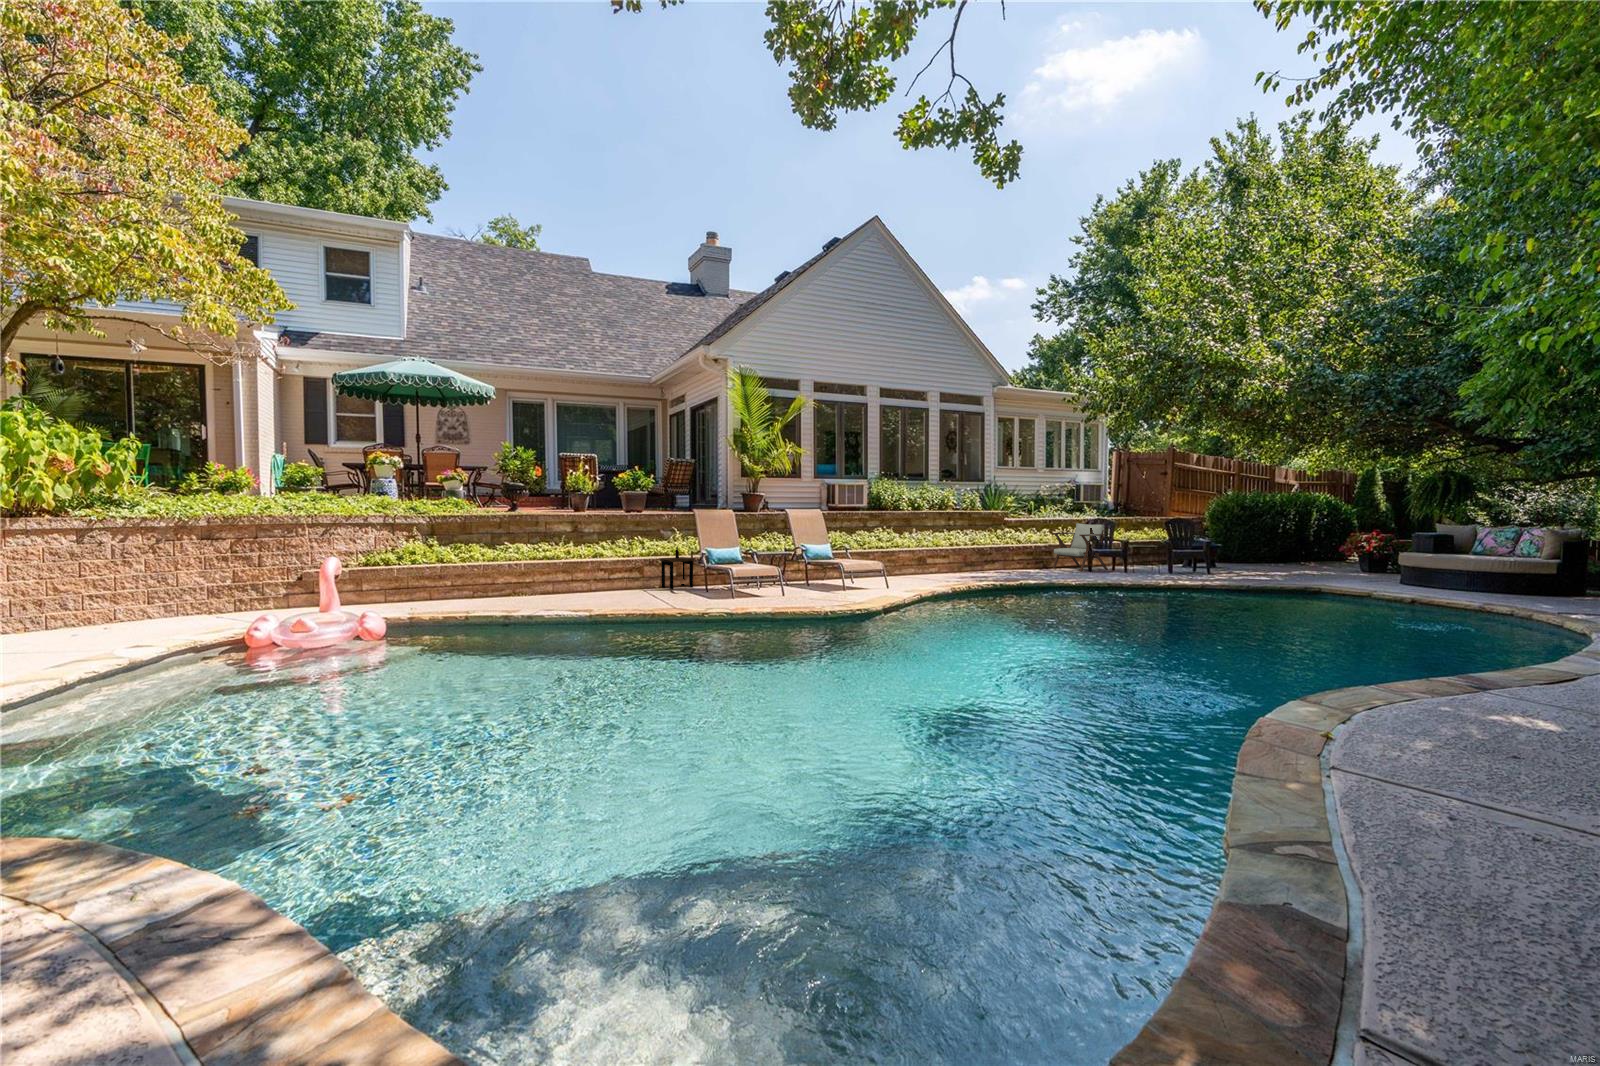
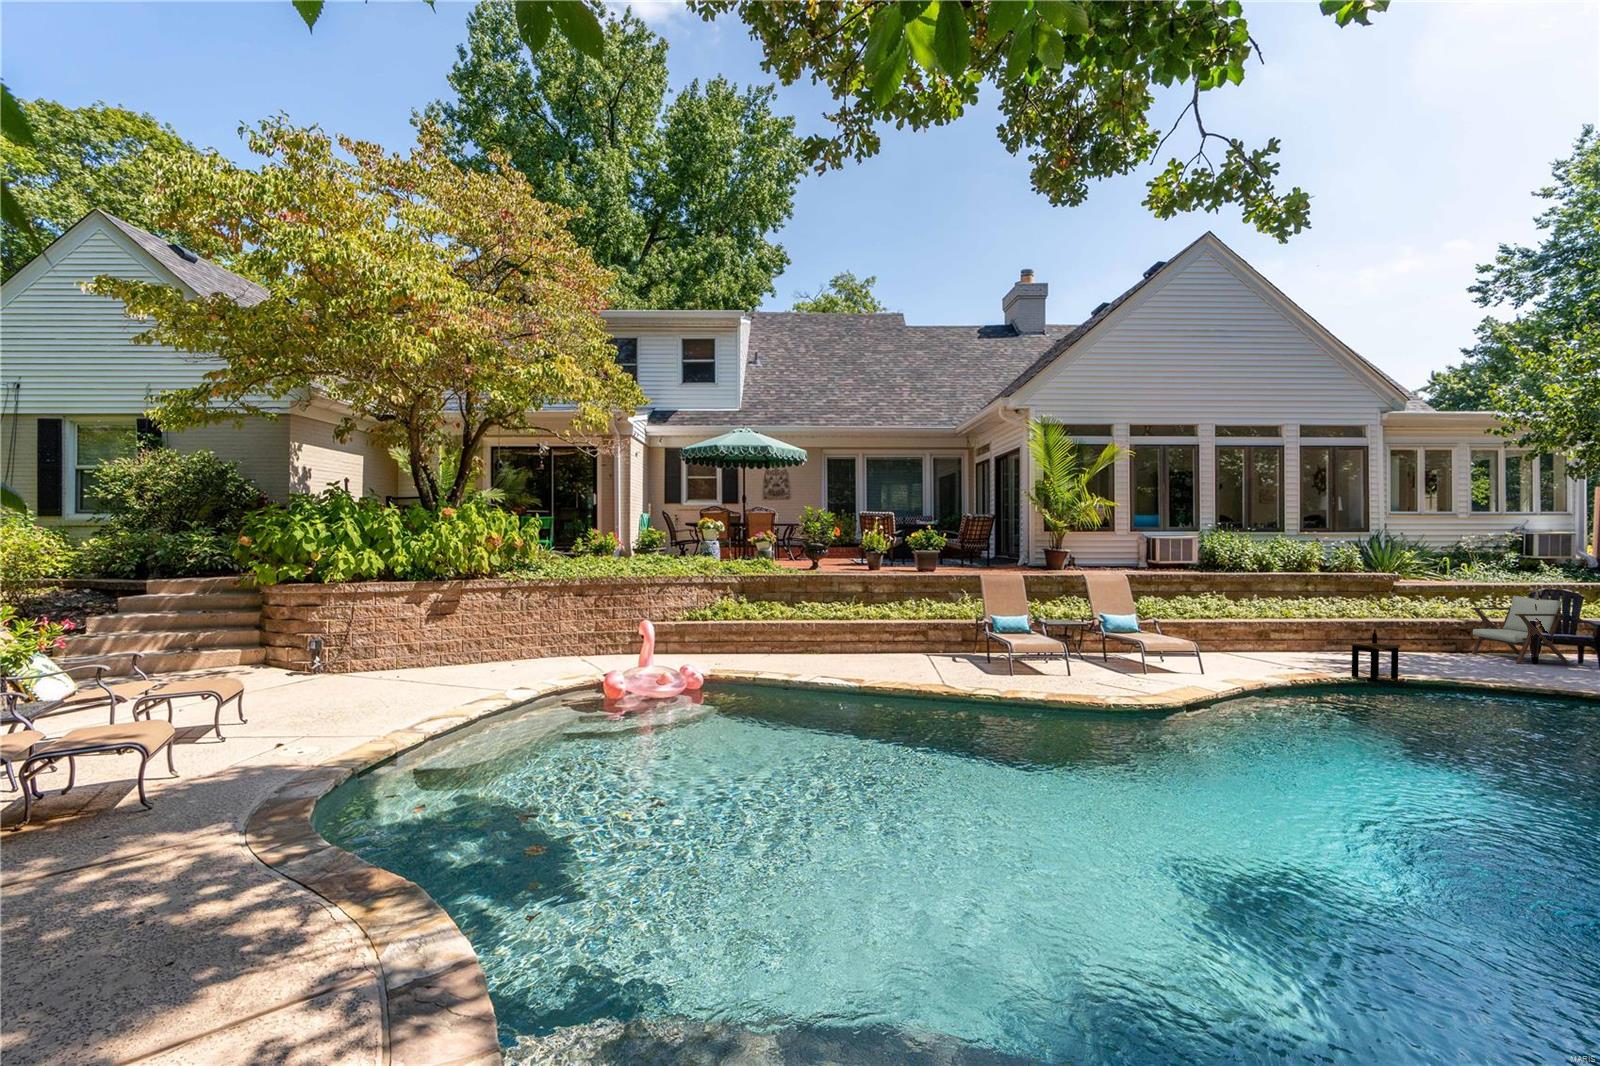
side table: present [660,547,694,589] -> present [1351,629,1400,681]

